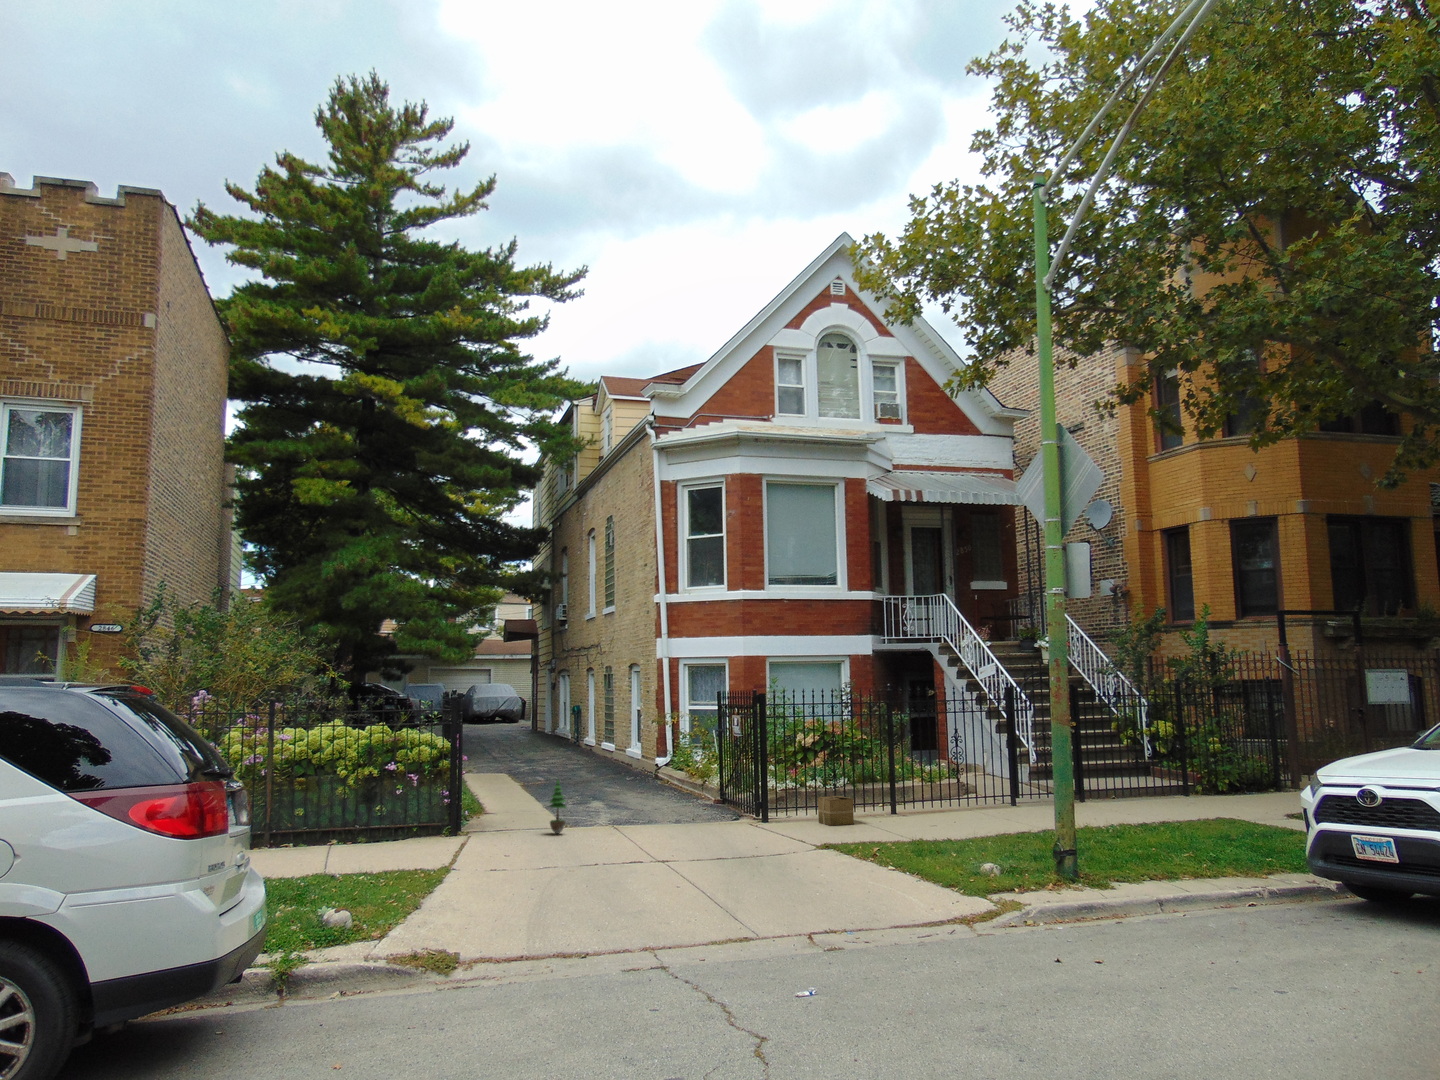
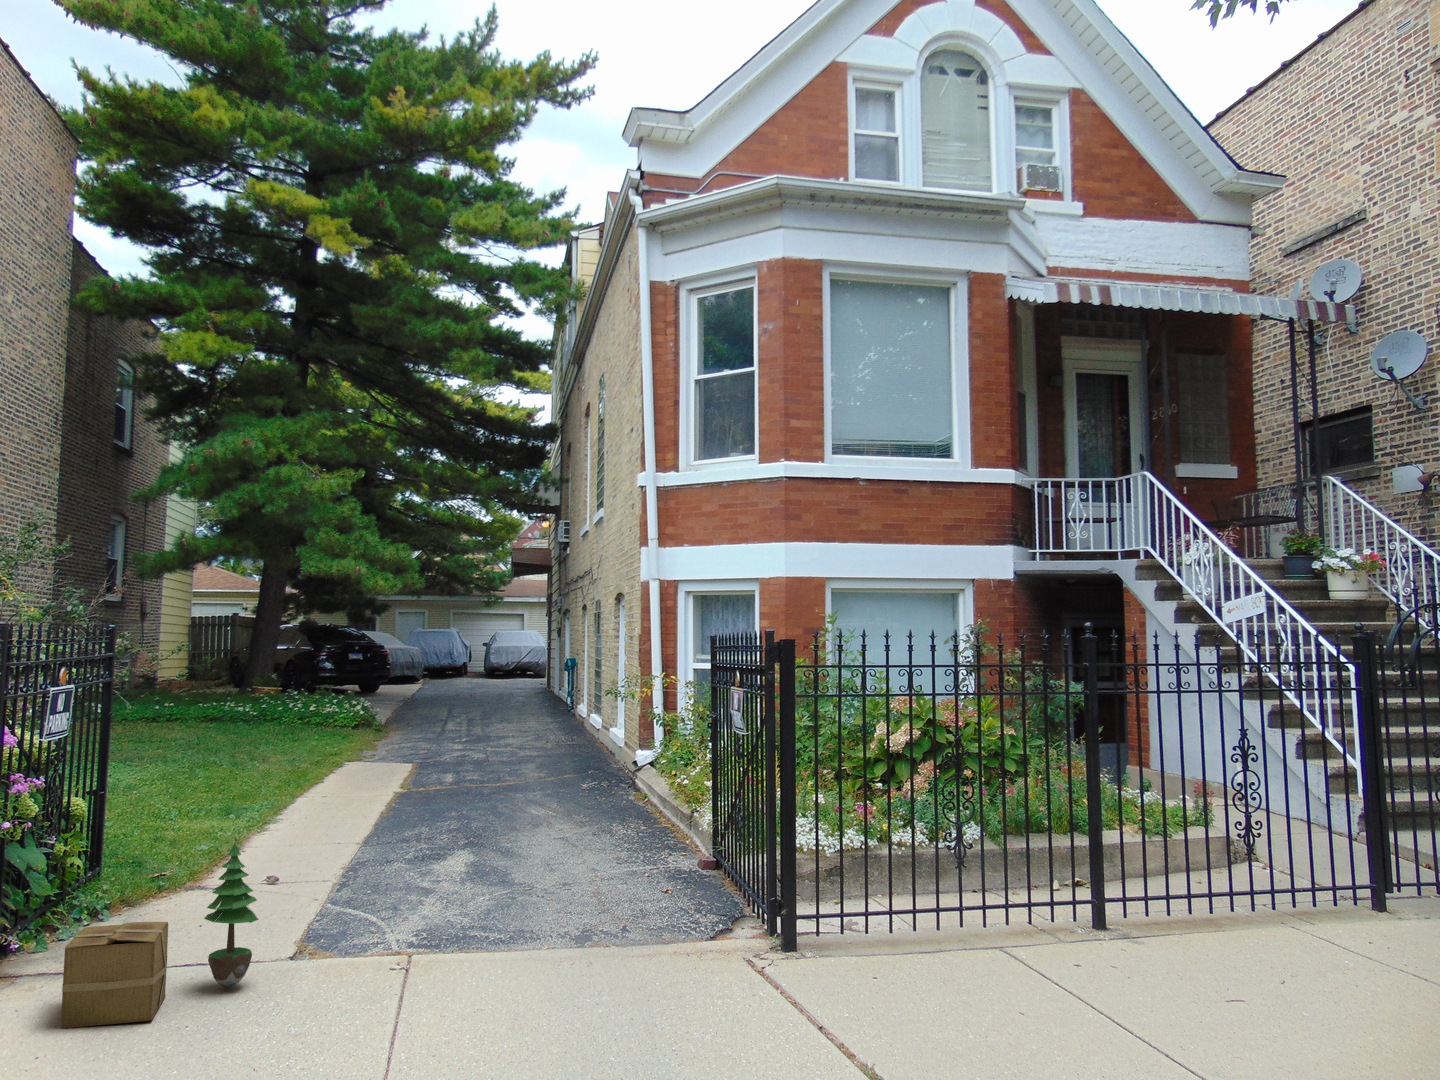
cardboard box: present [818,796,854,826] -> present [60,922,168,1028]

